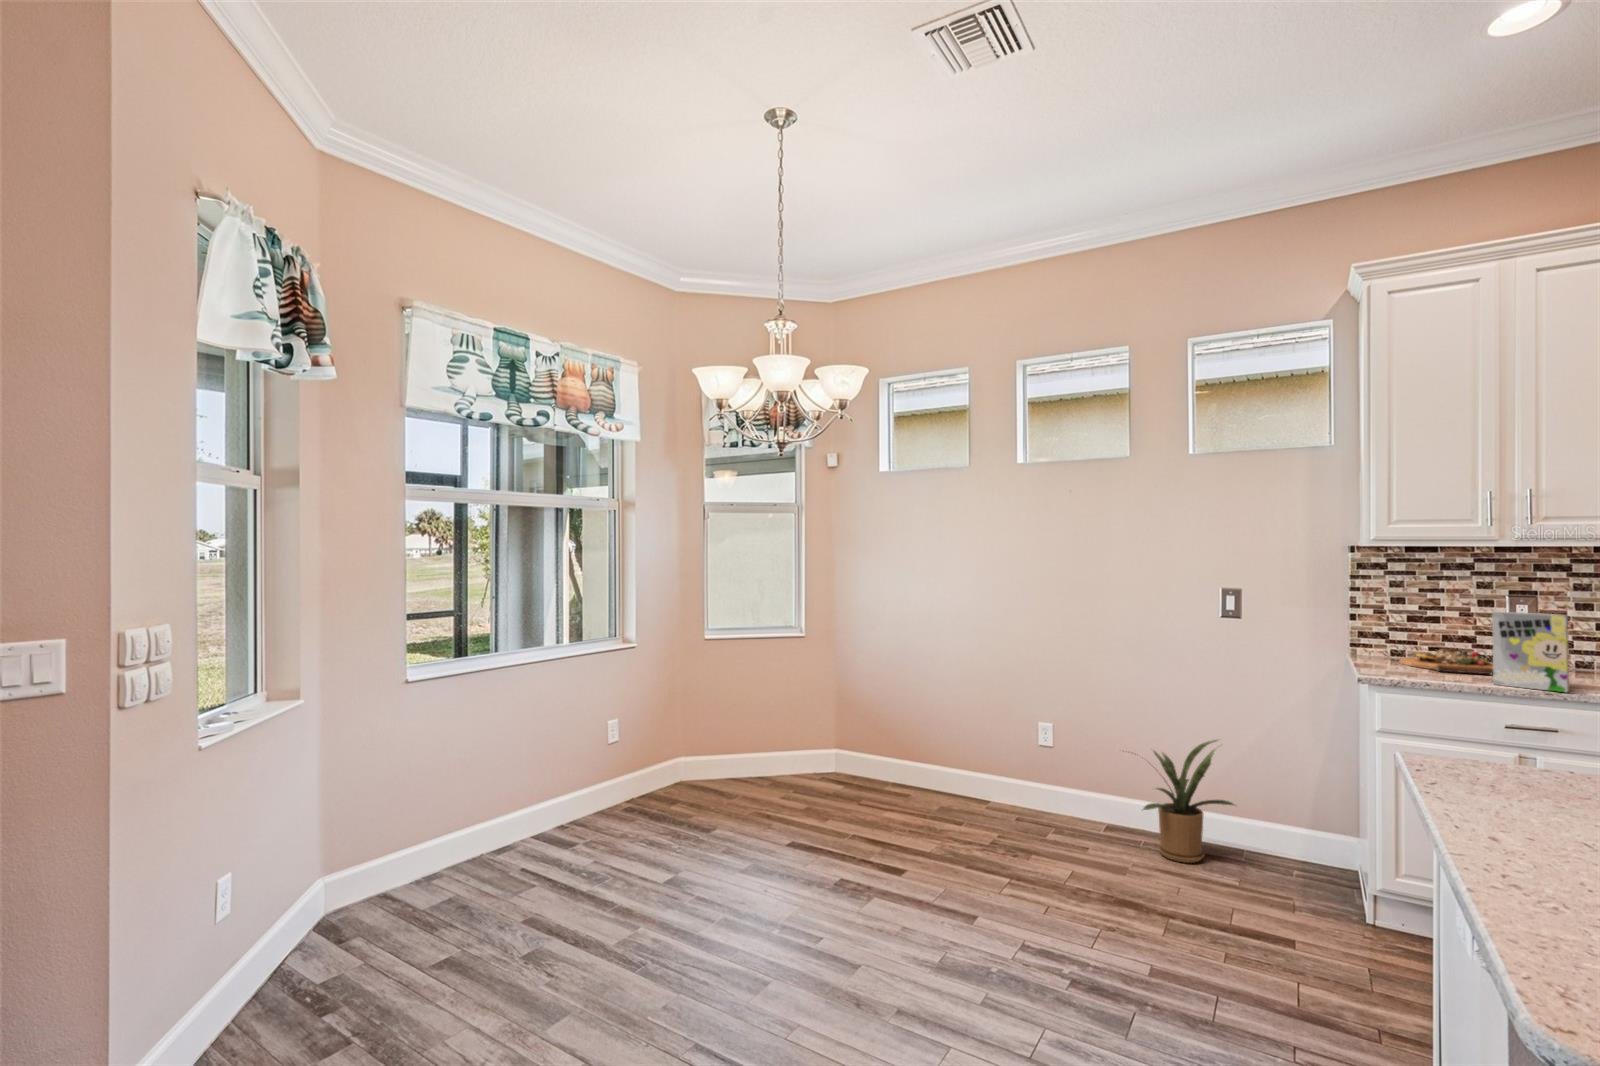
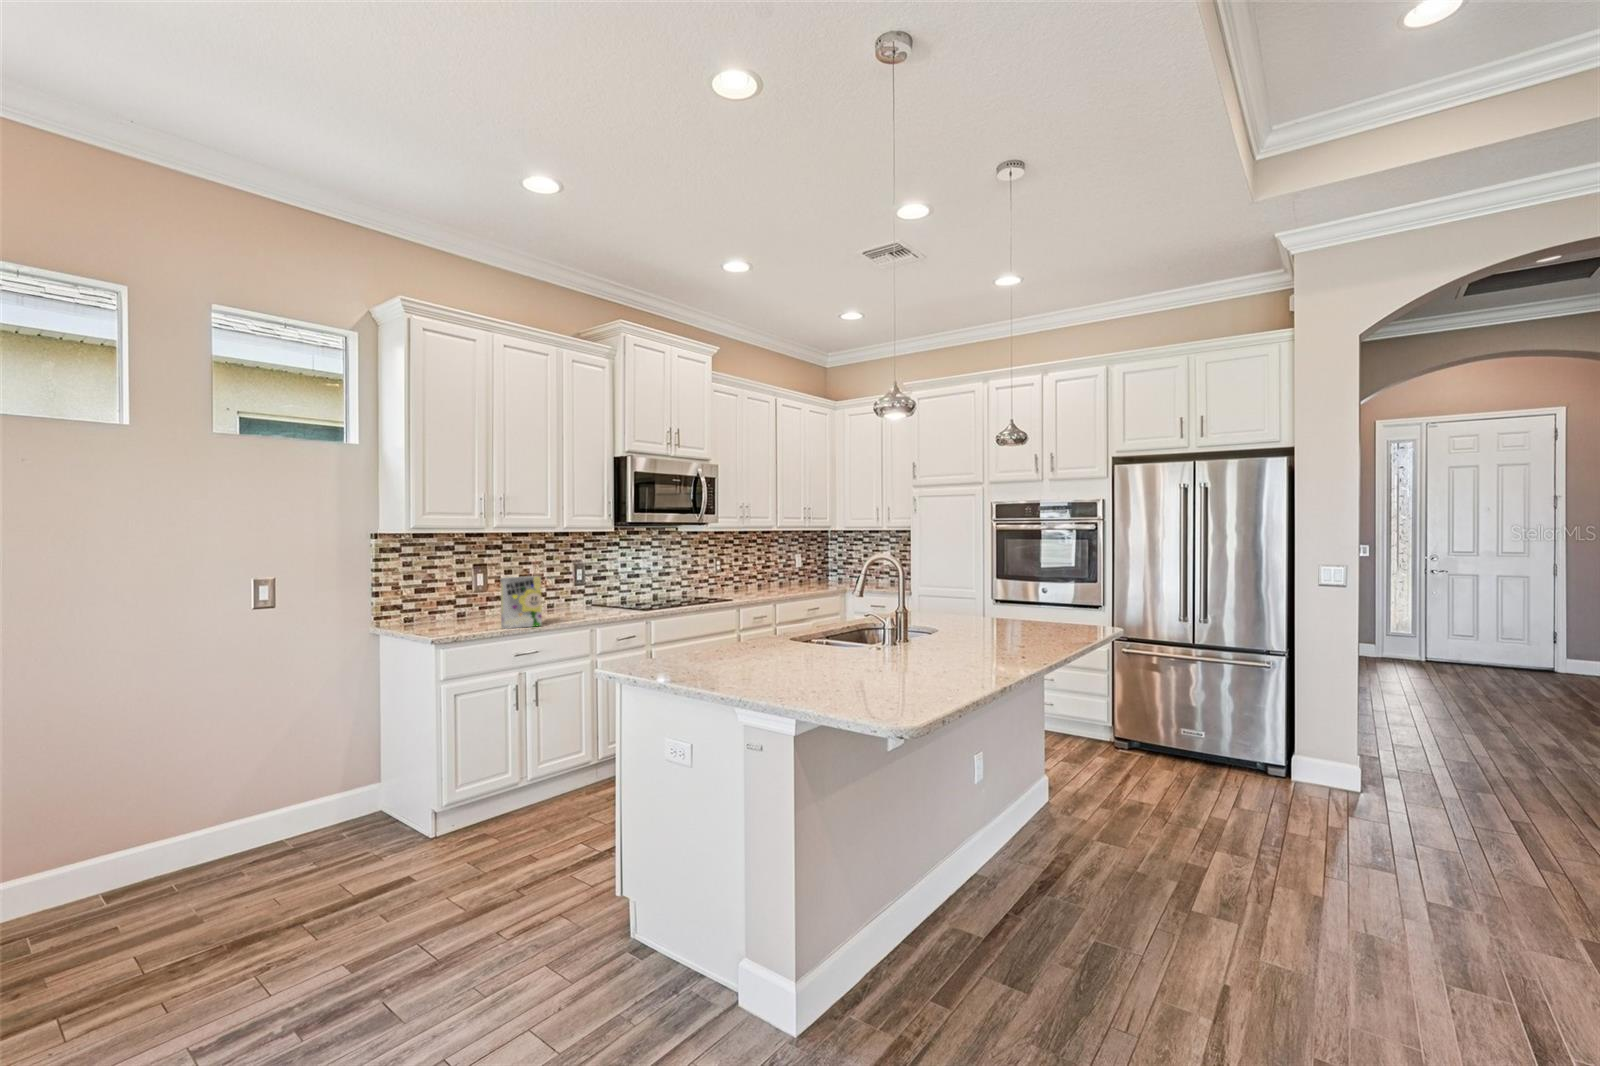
cutting board: present [1399,648,1493,674] -> none [418,609,488,627]
house plant: present [1135,740,1234,863] -> none [155,734,293,883]

